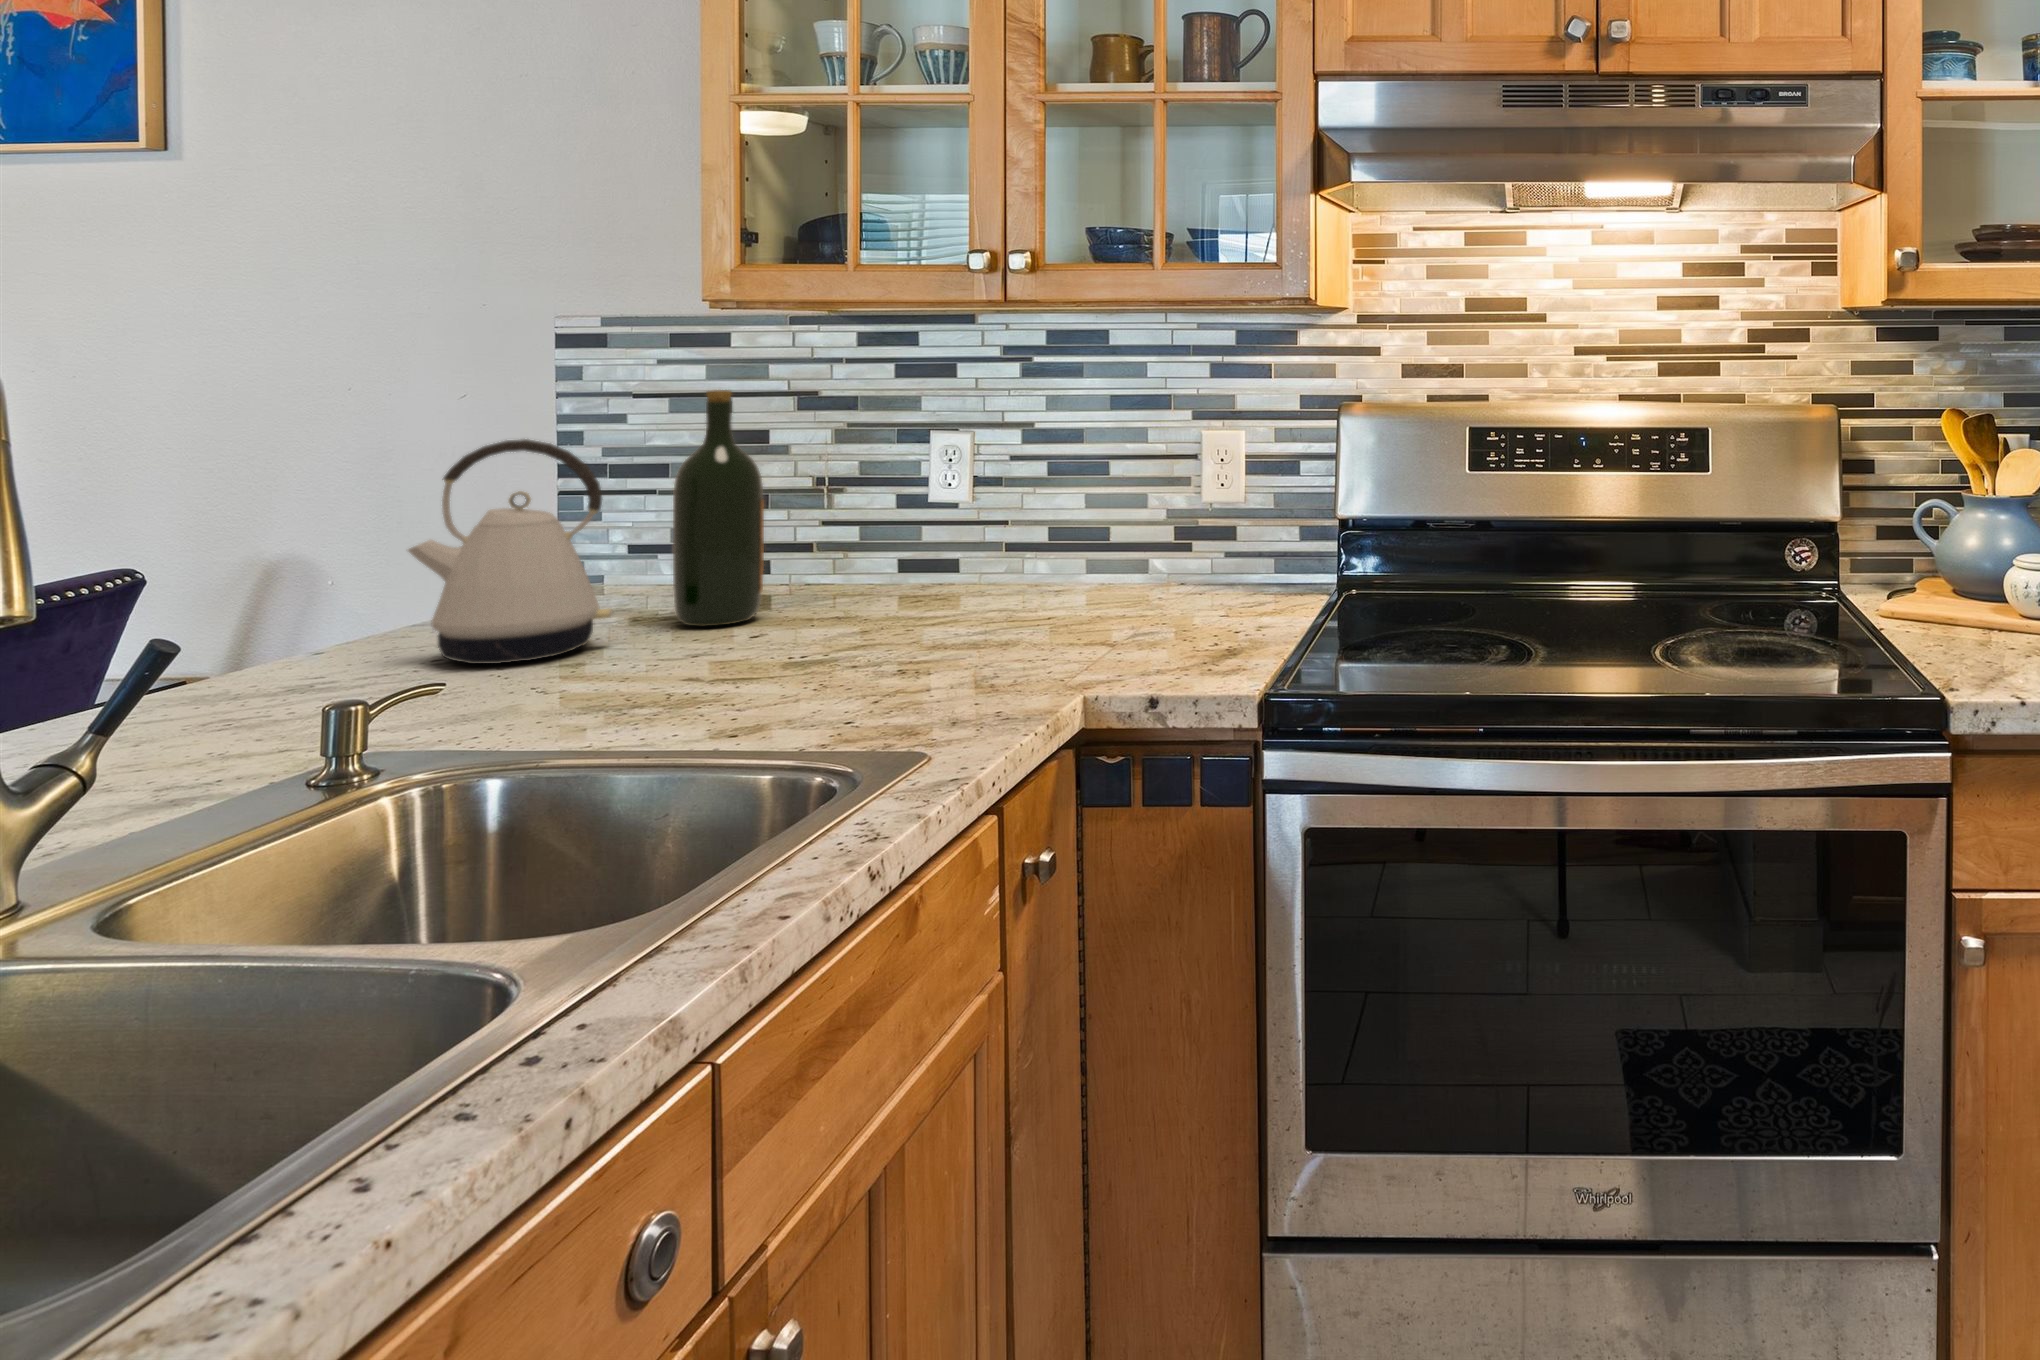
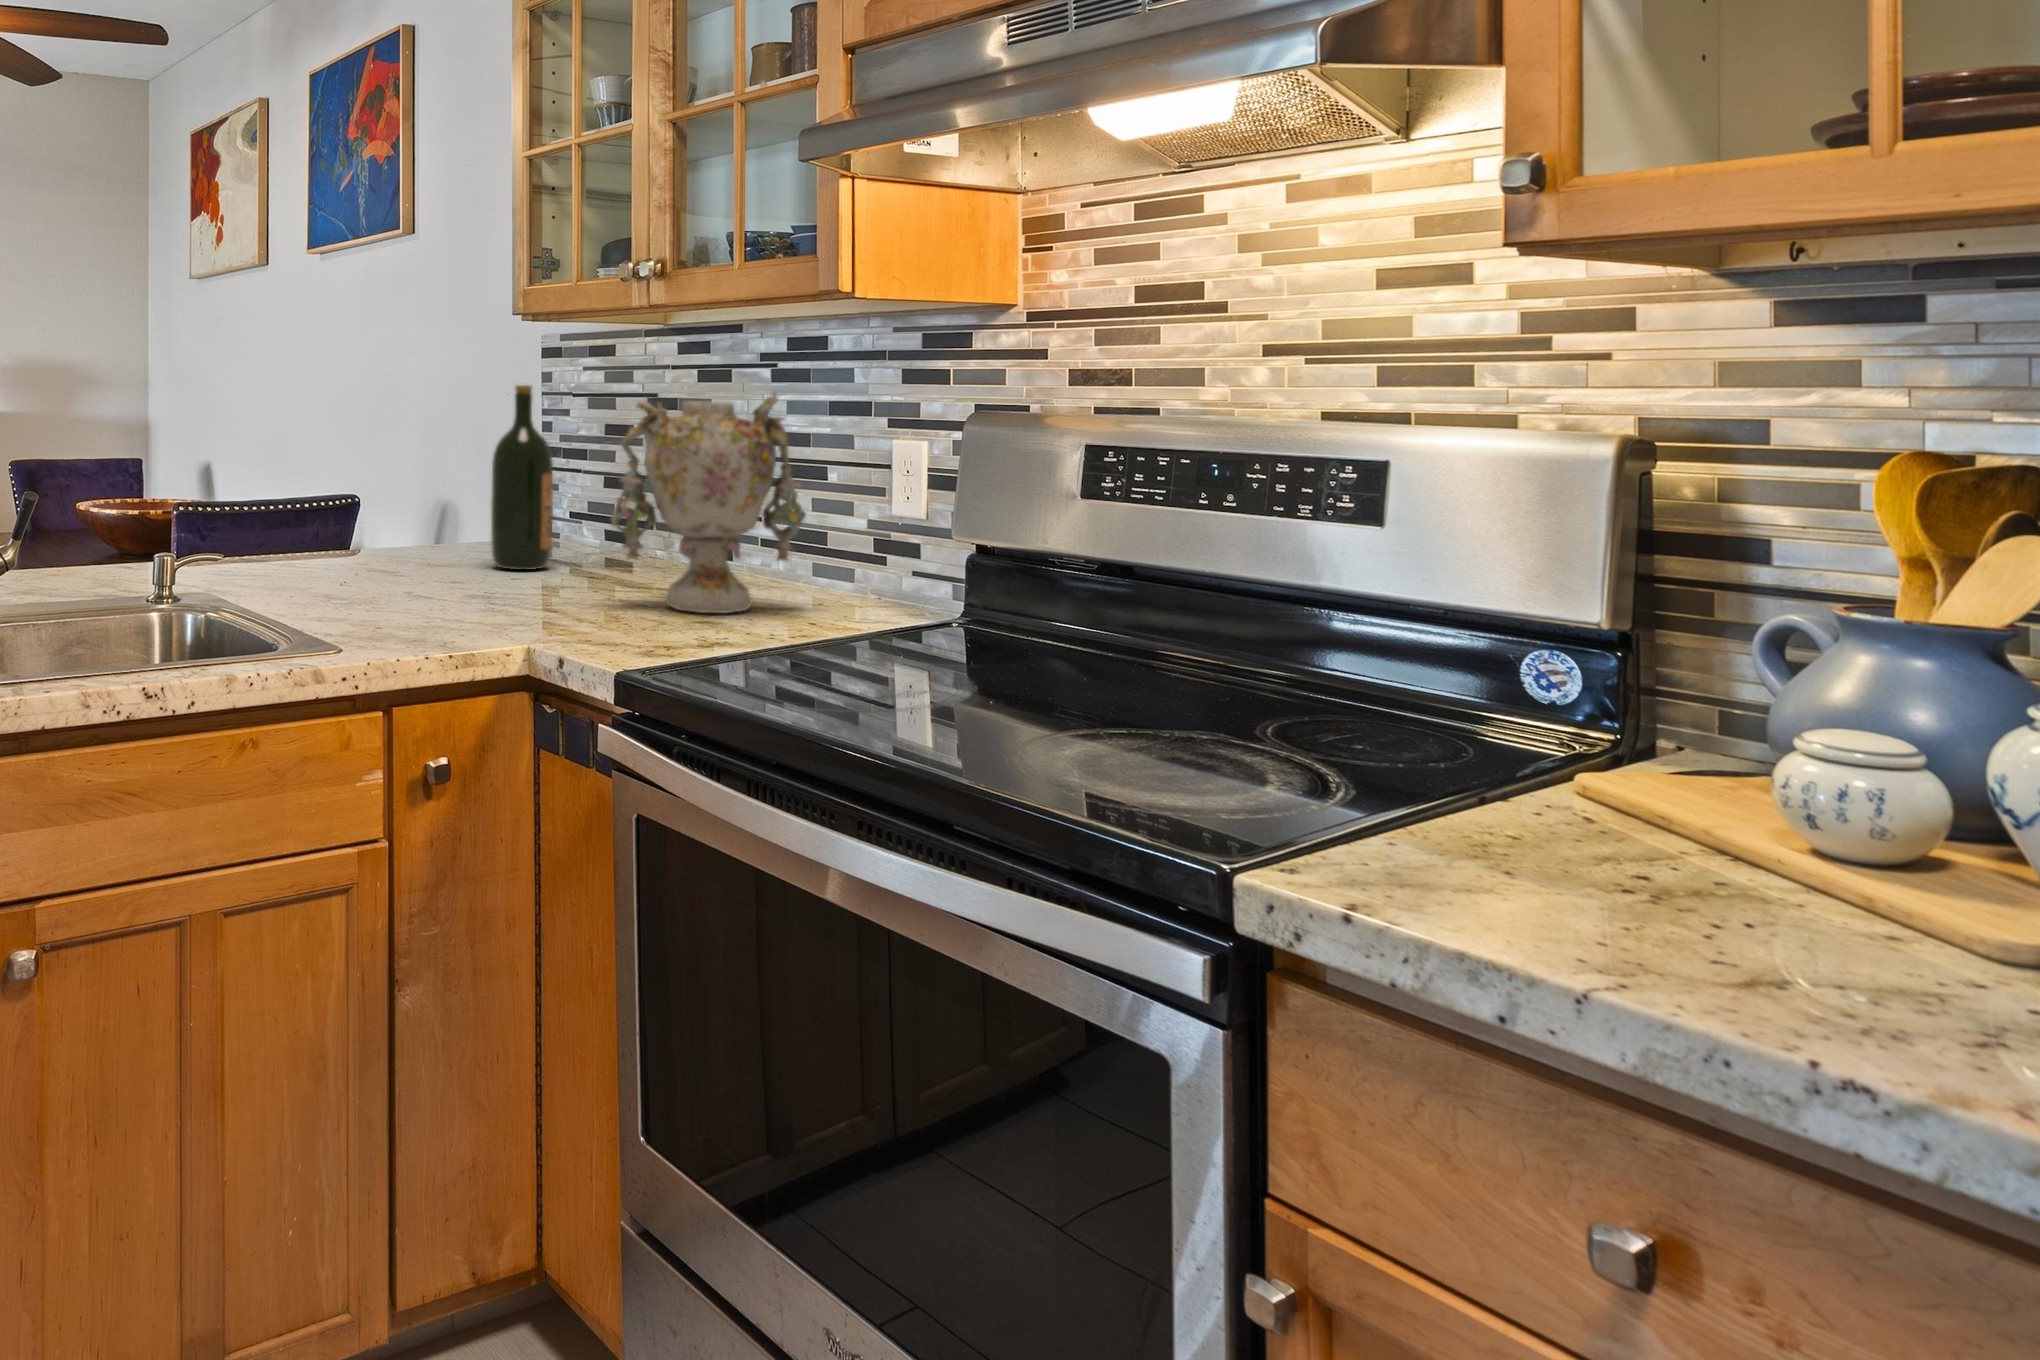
vase: none [991,391,1168,628] -> present [611,391,806,613]
kettle: present [408,439,613,664] -> none [337,414,435,569]

